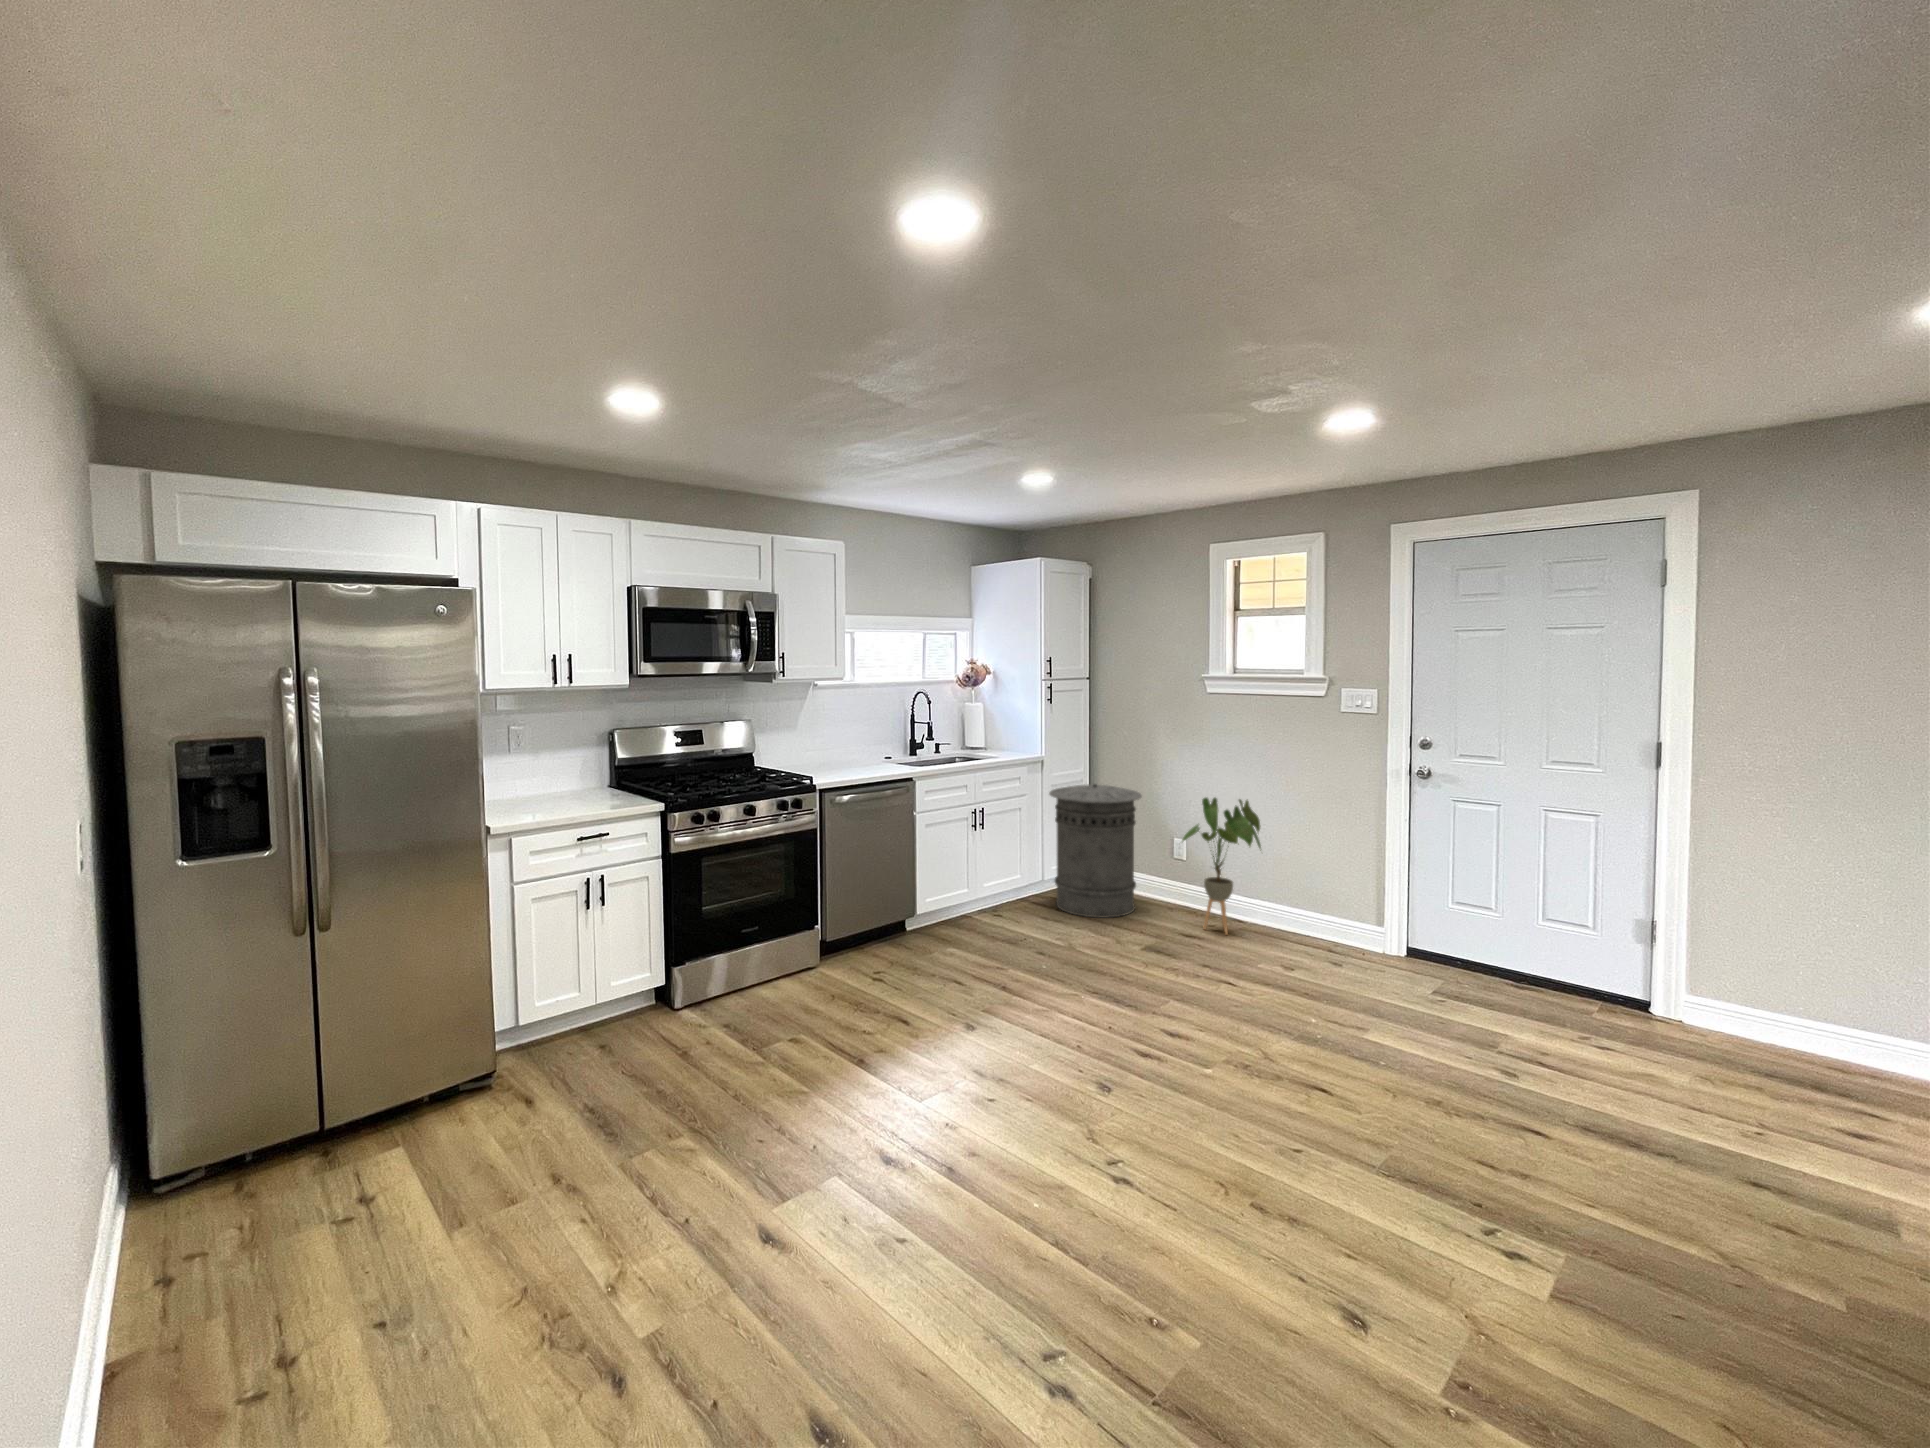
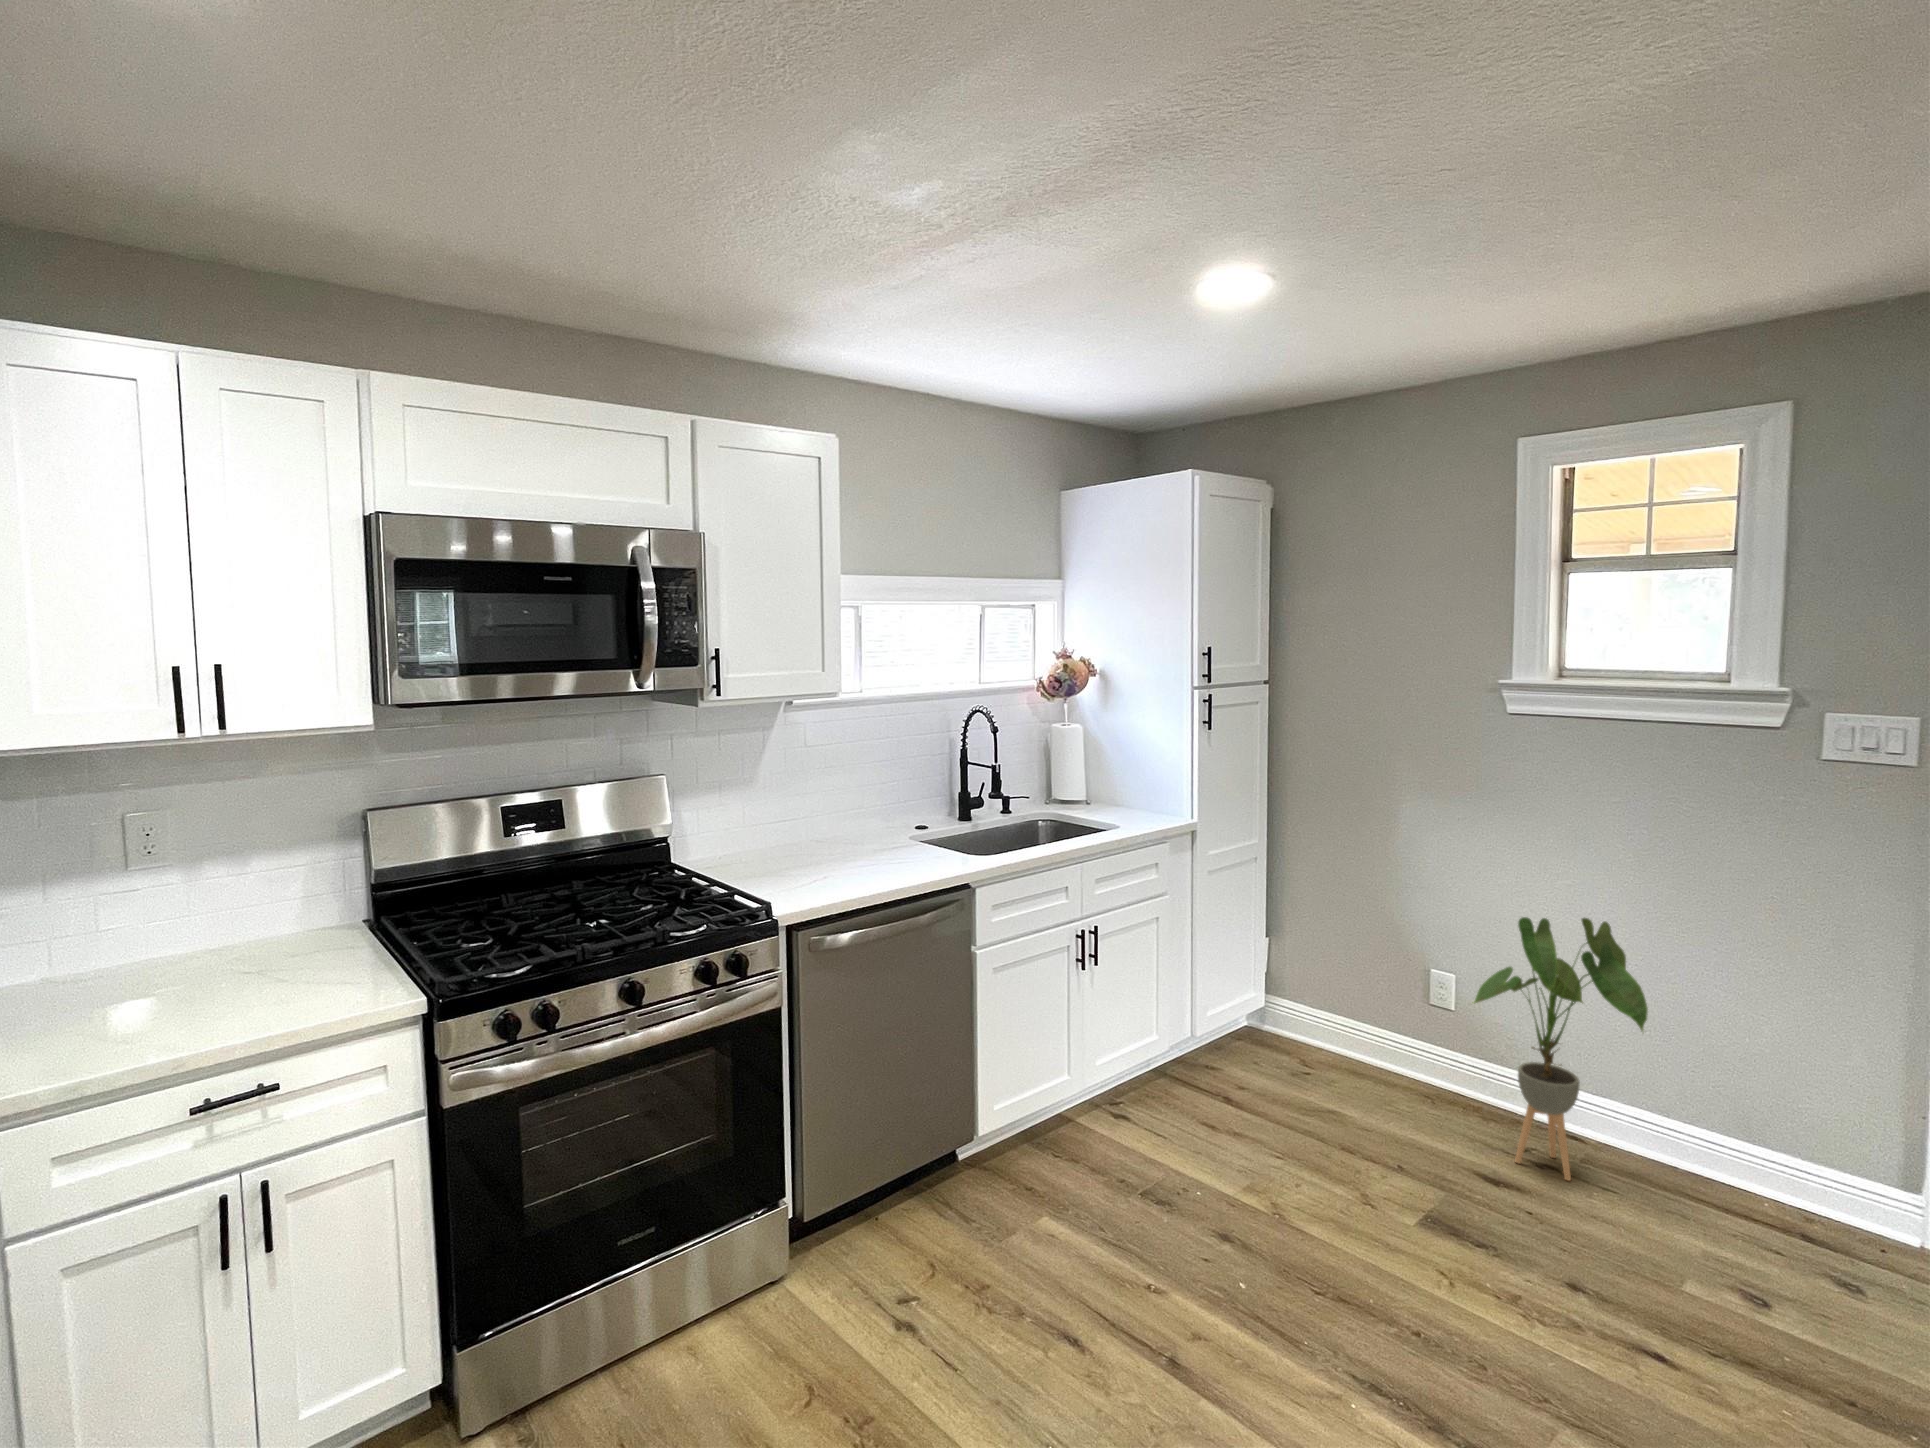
trash can: present [1049,784,1142,918] -> none [1205,871,1380,1124]

